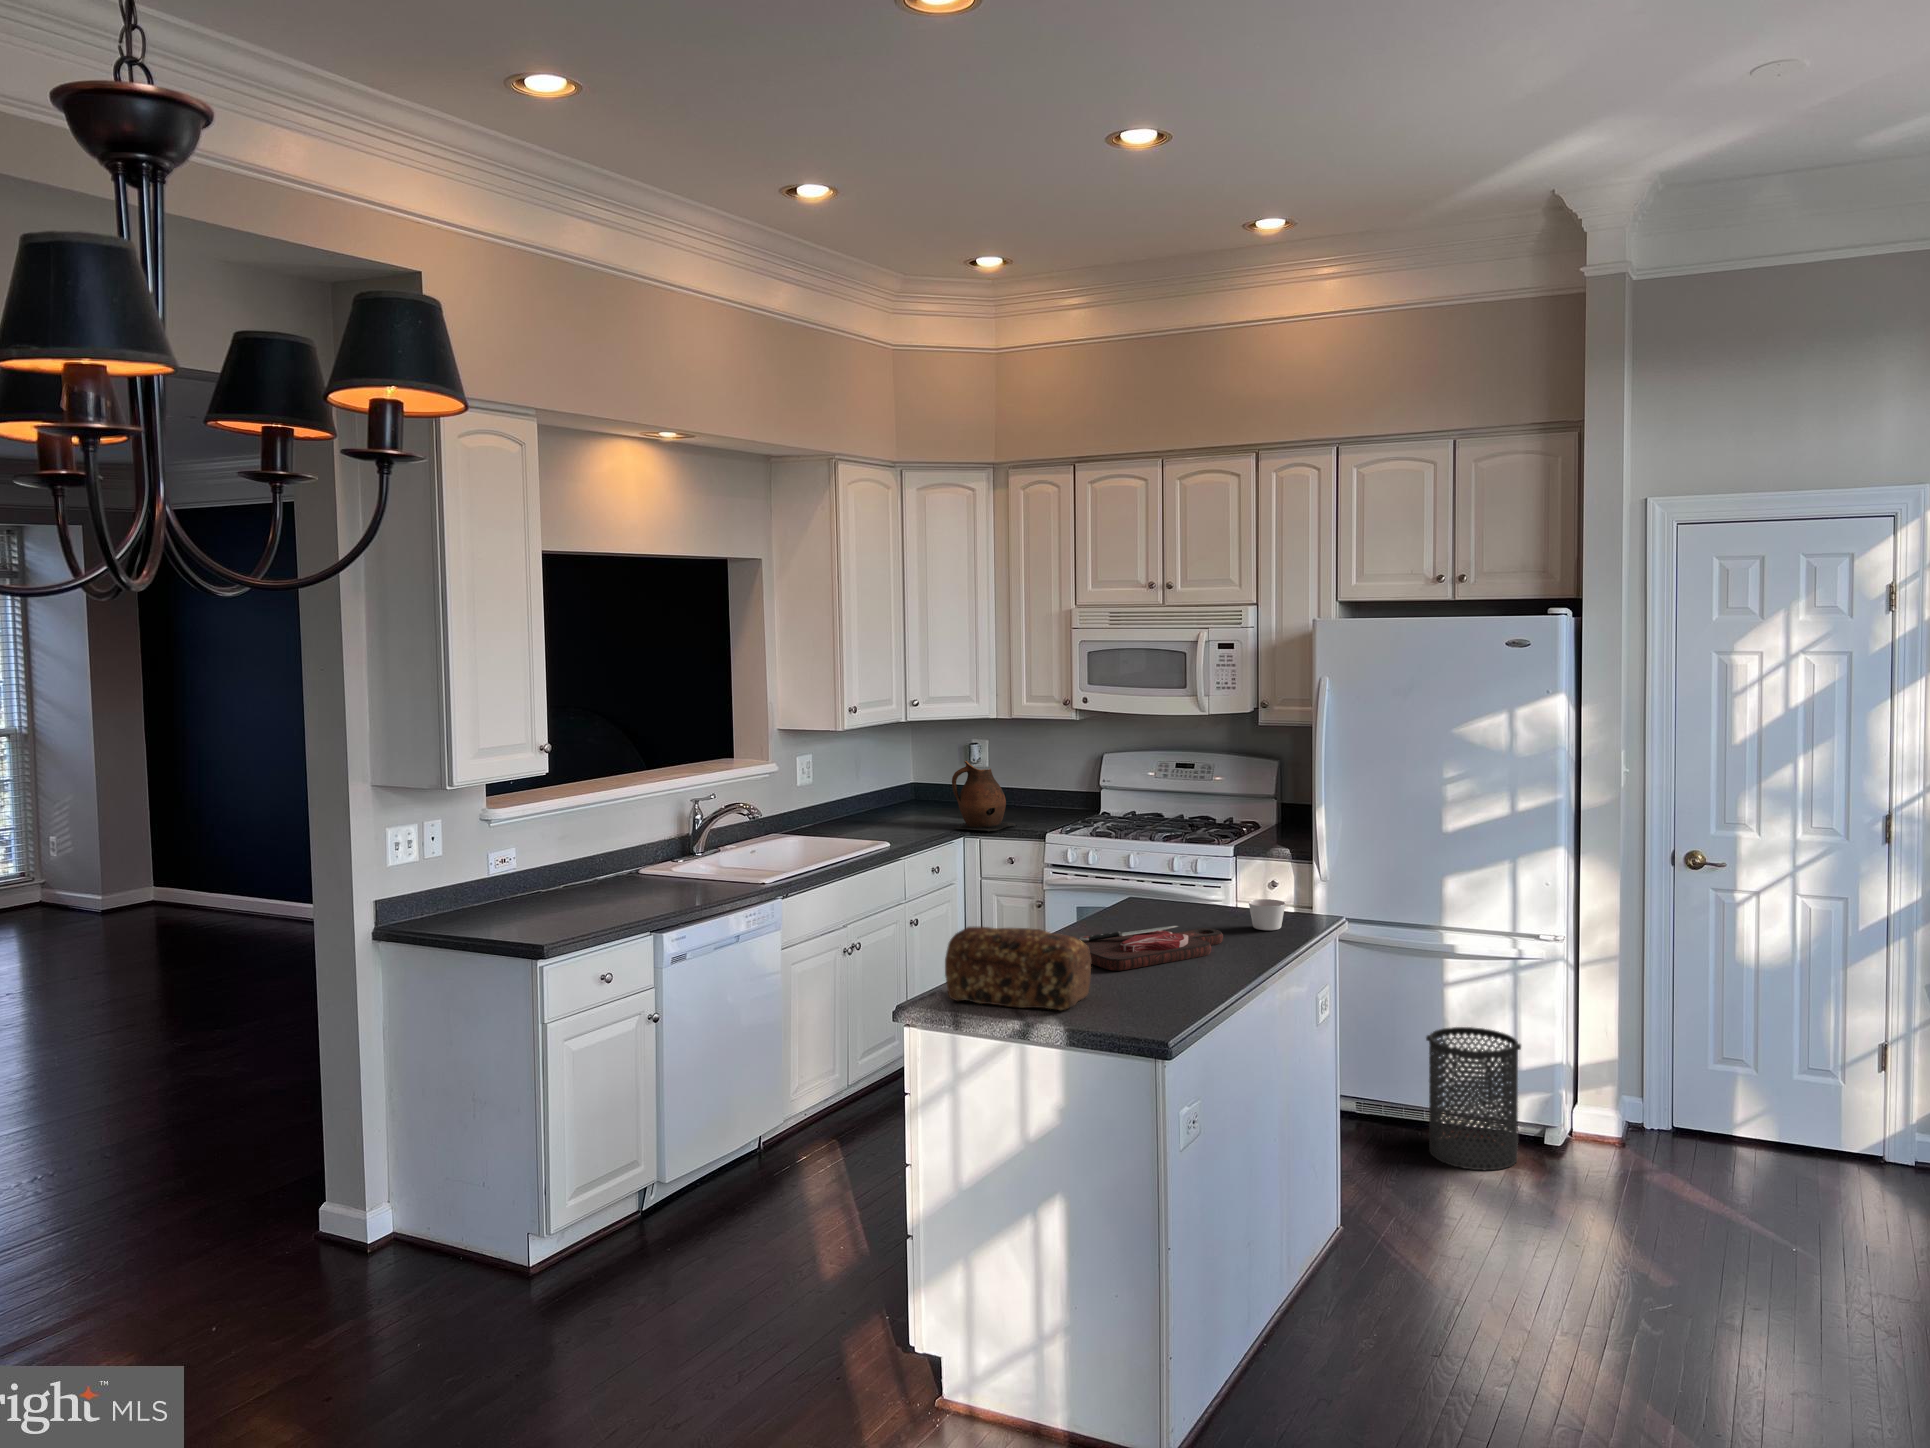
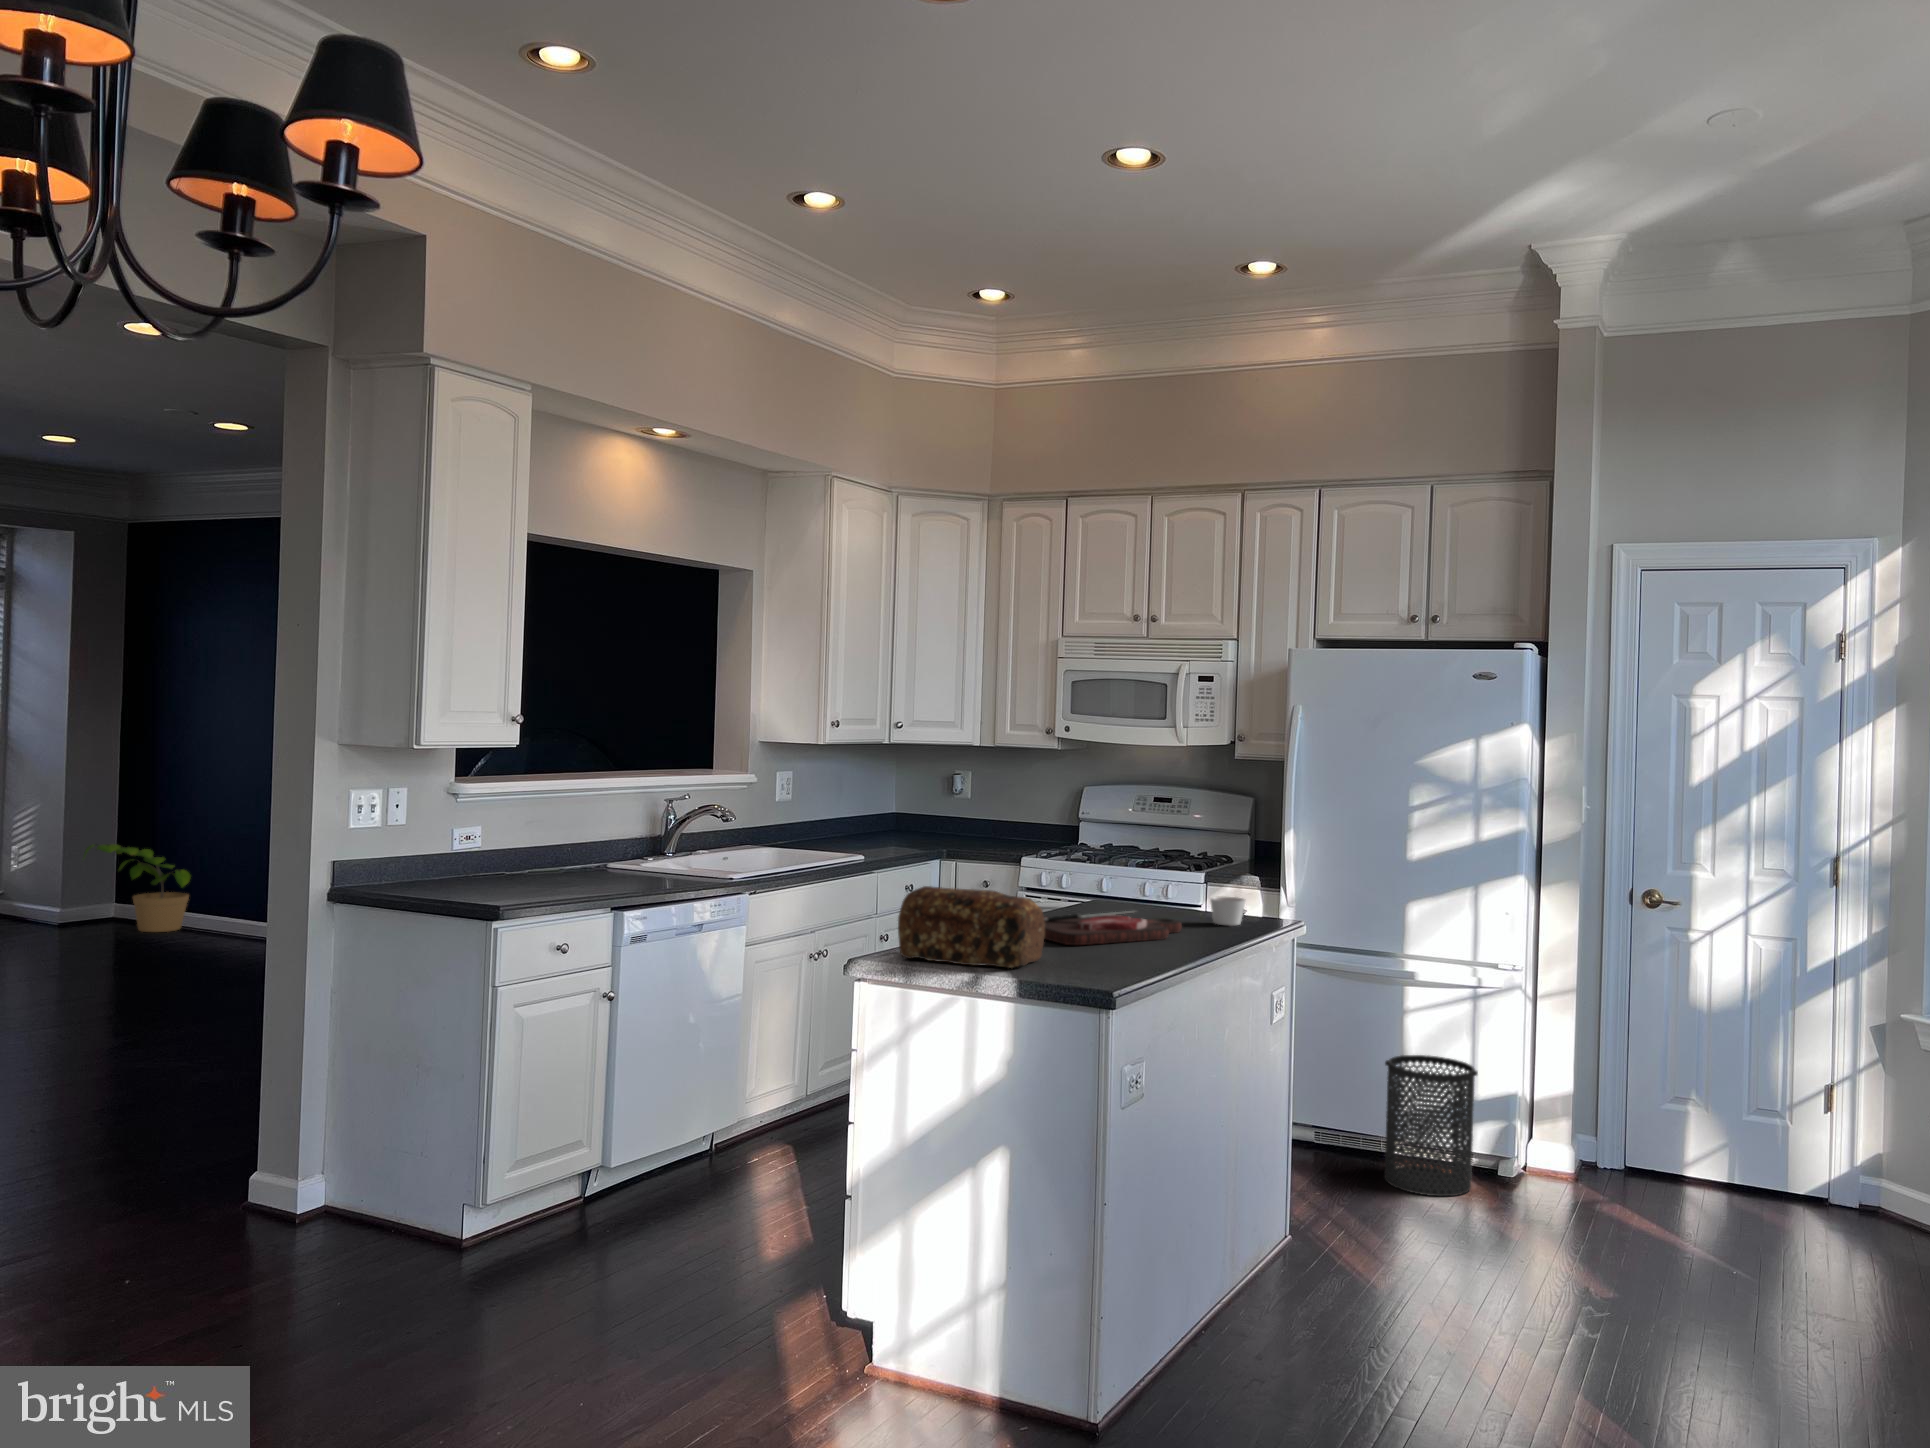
ceramic pitcher: present [952,761,1017,832] -> none [930,783,993,853]
potted plant: none [123,834,227,916] -> present [84,844,191,932]

